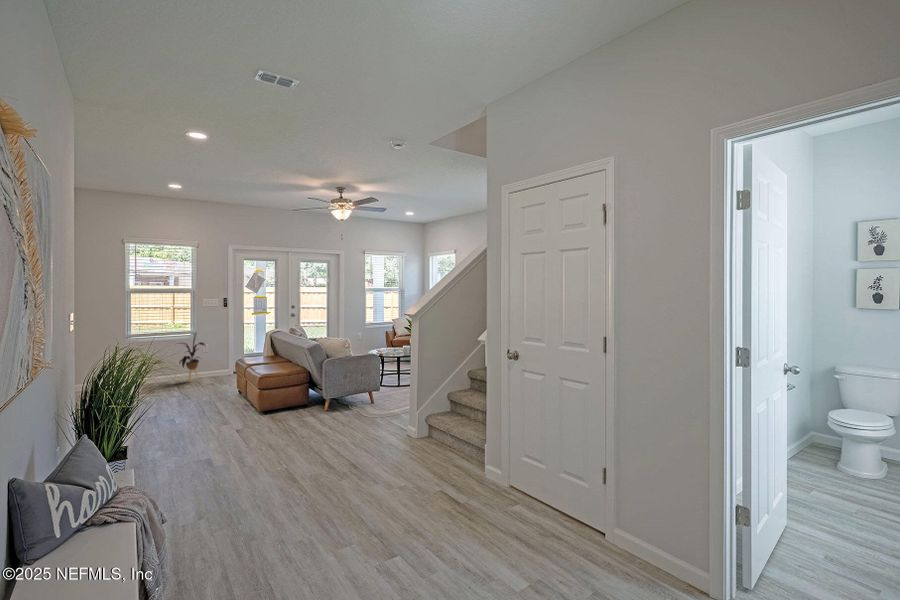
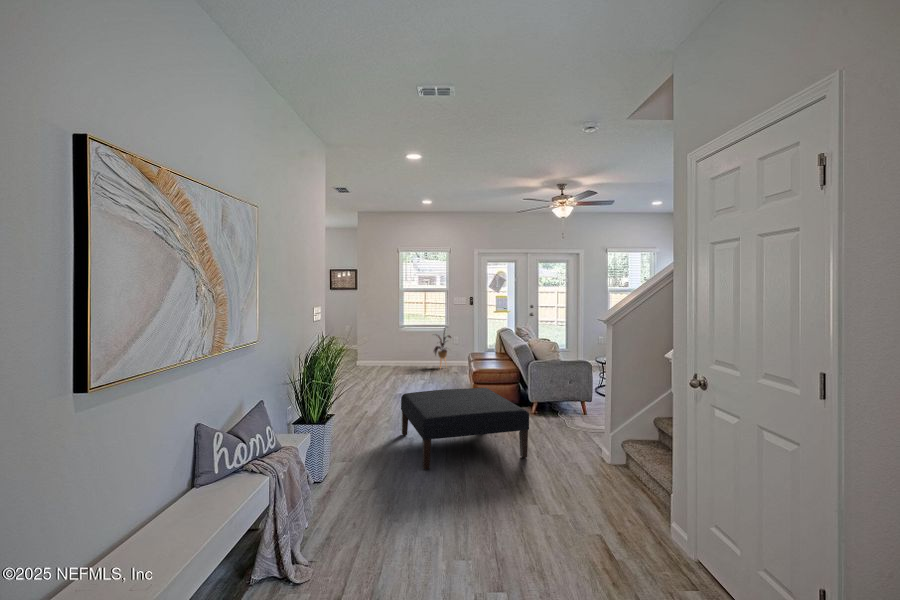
ottoman: none [191,390,349,485] -> present [401,388,529,469]

